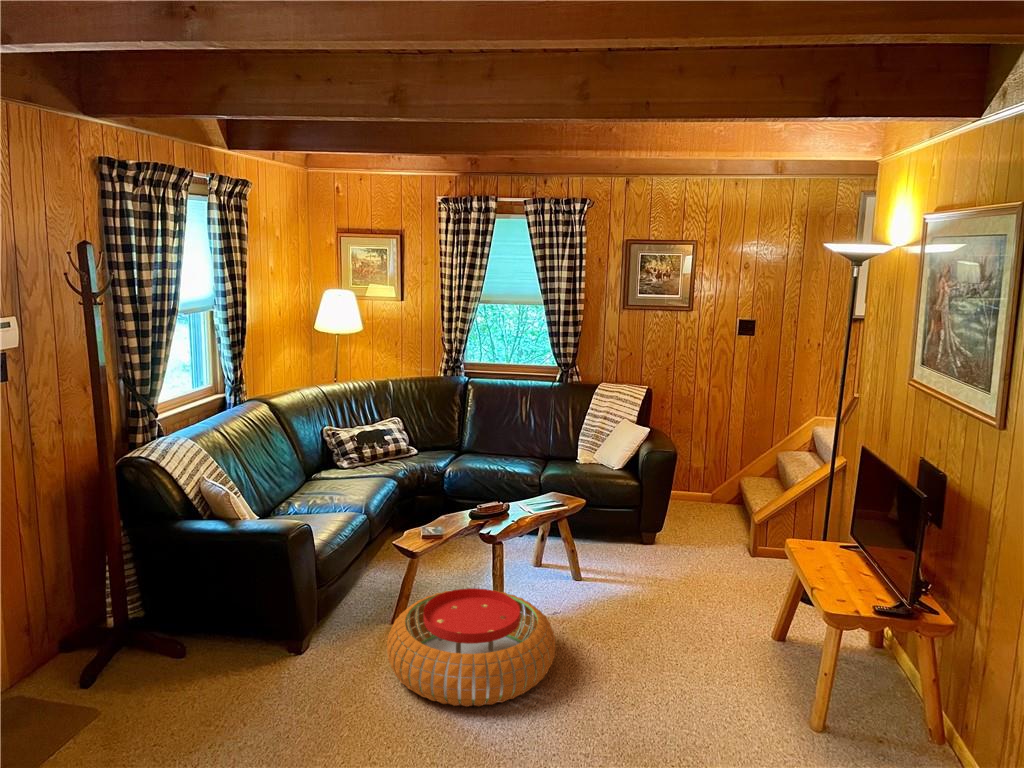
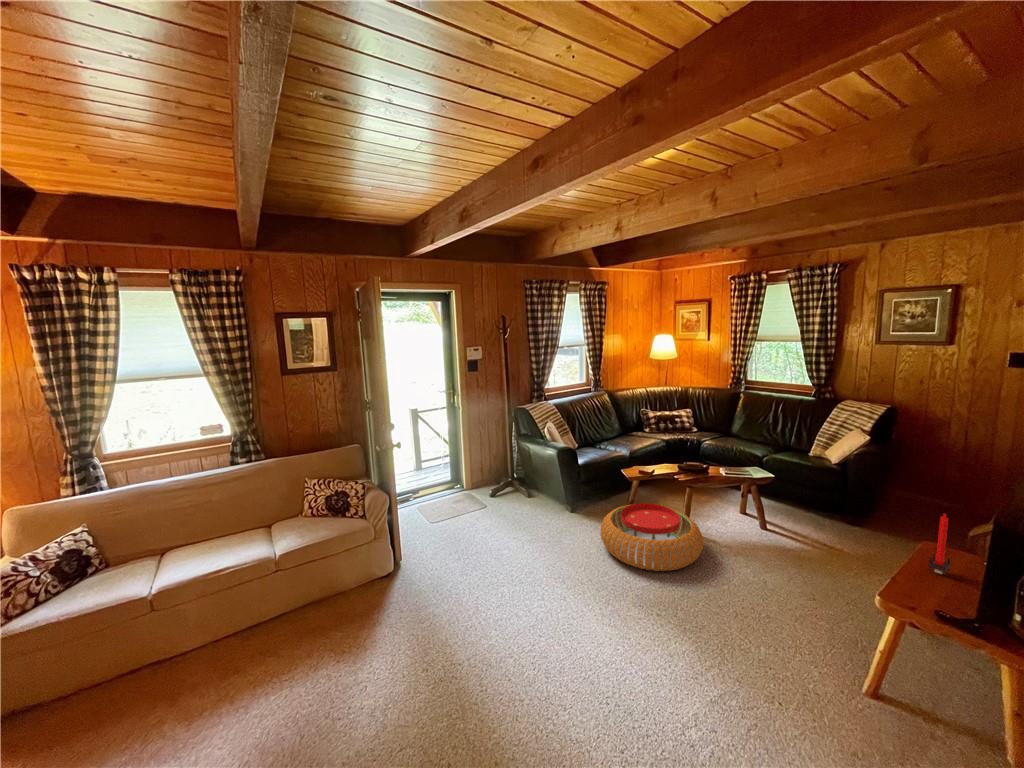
candle: none [822,510,841,577] -> present [928,514,951,574]

